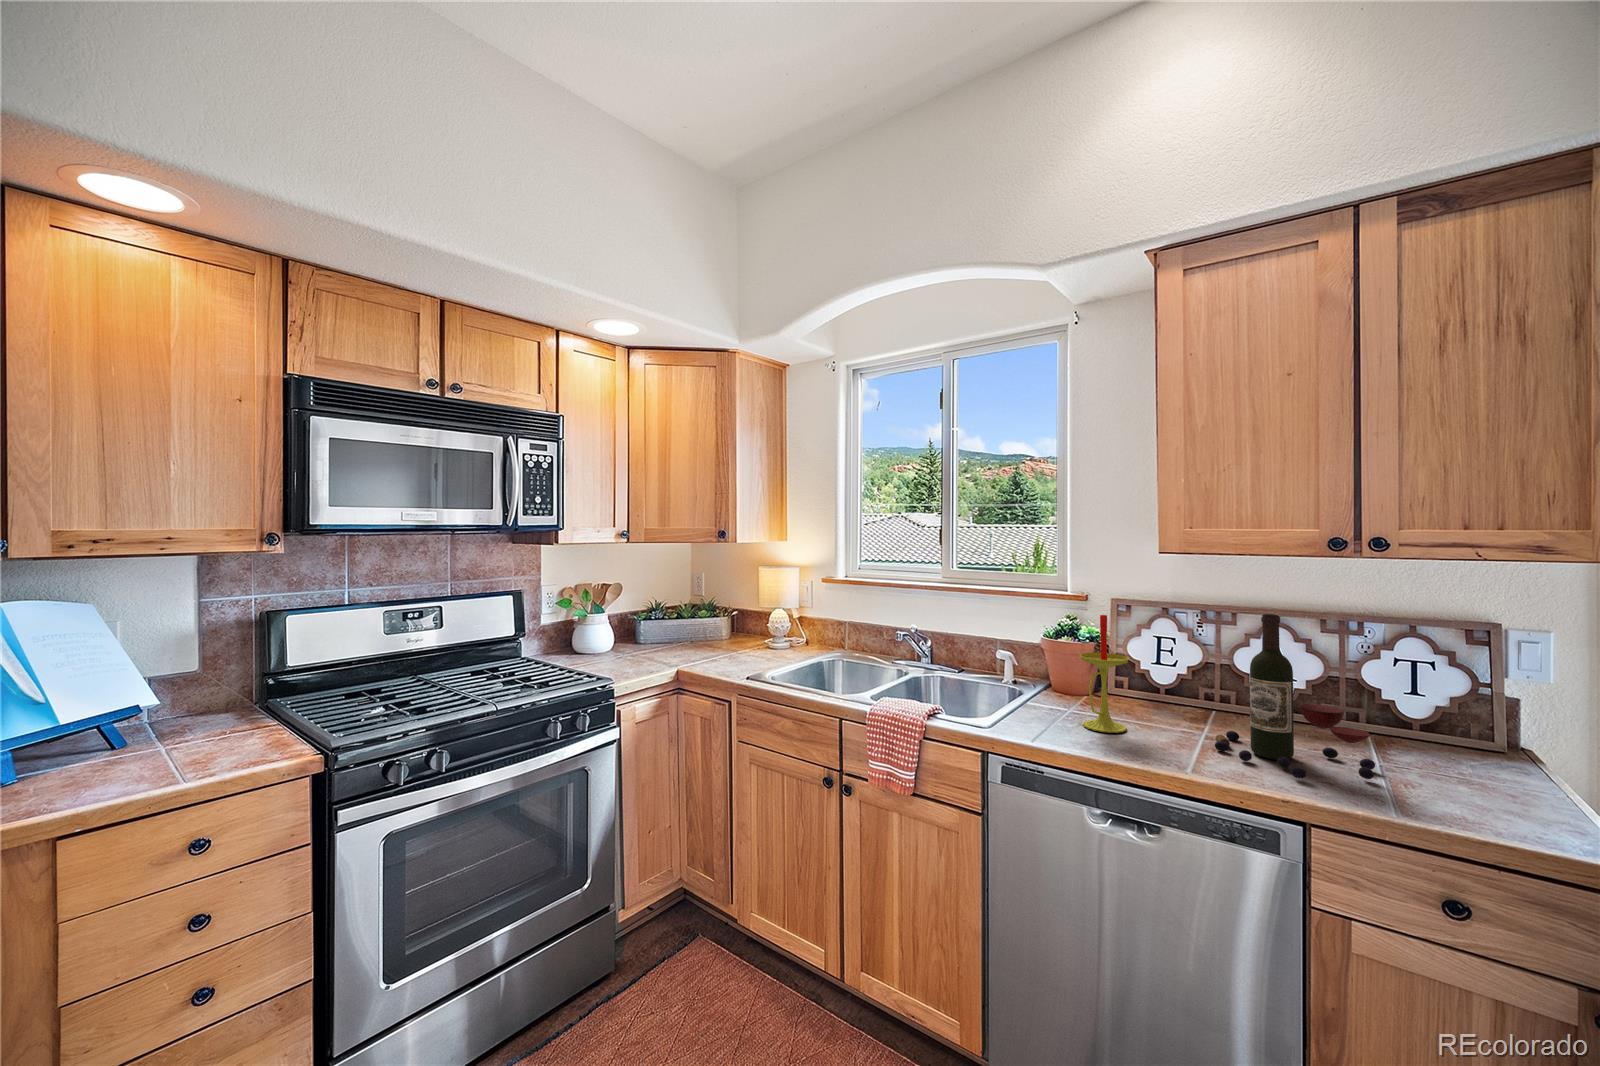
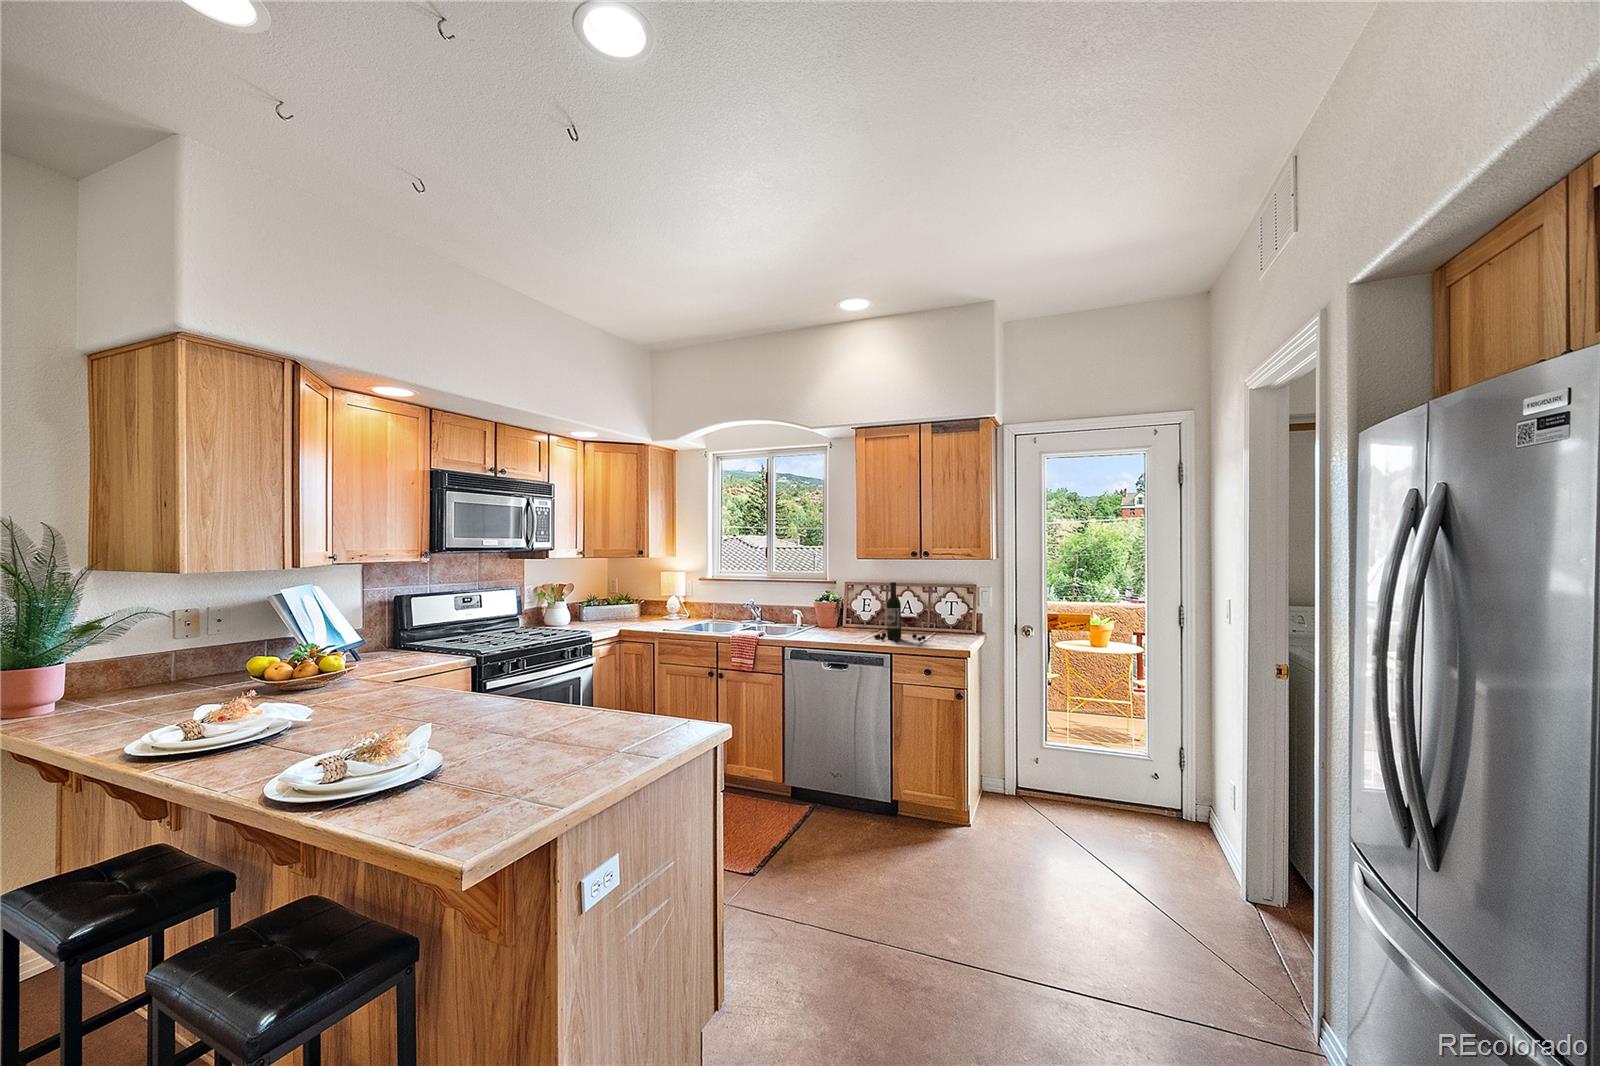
candle: present [1080,615,1129,733] -> none [825,585,845,637]

